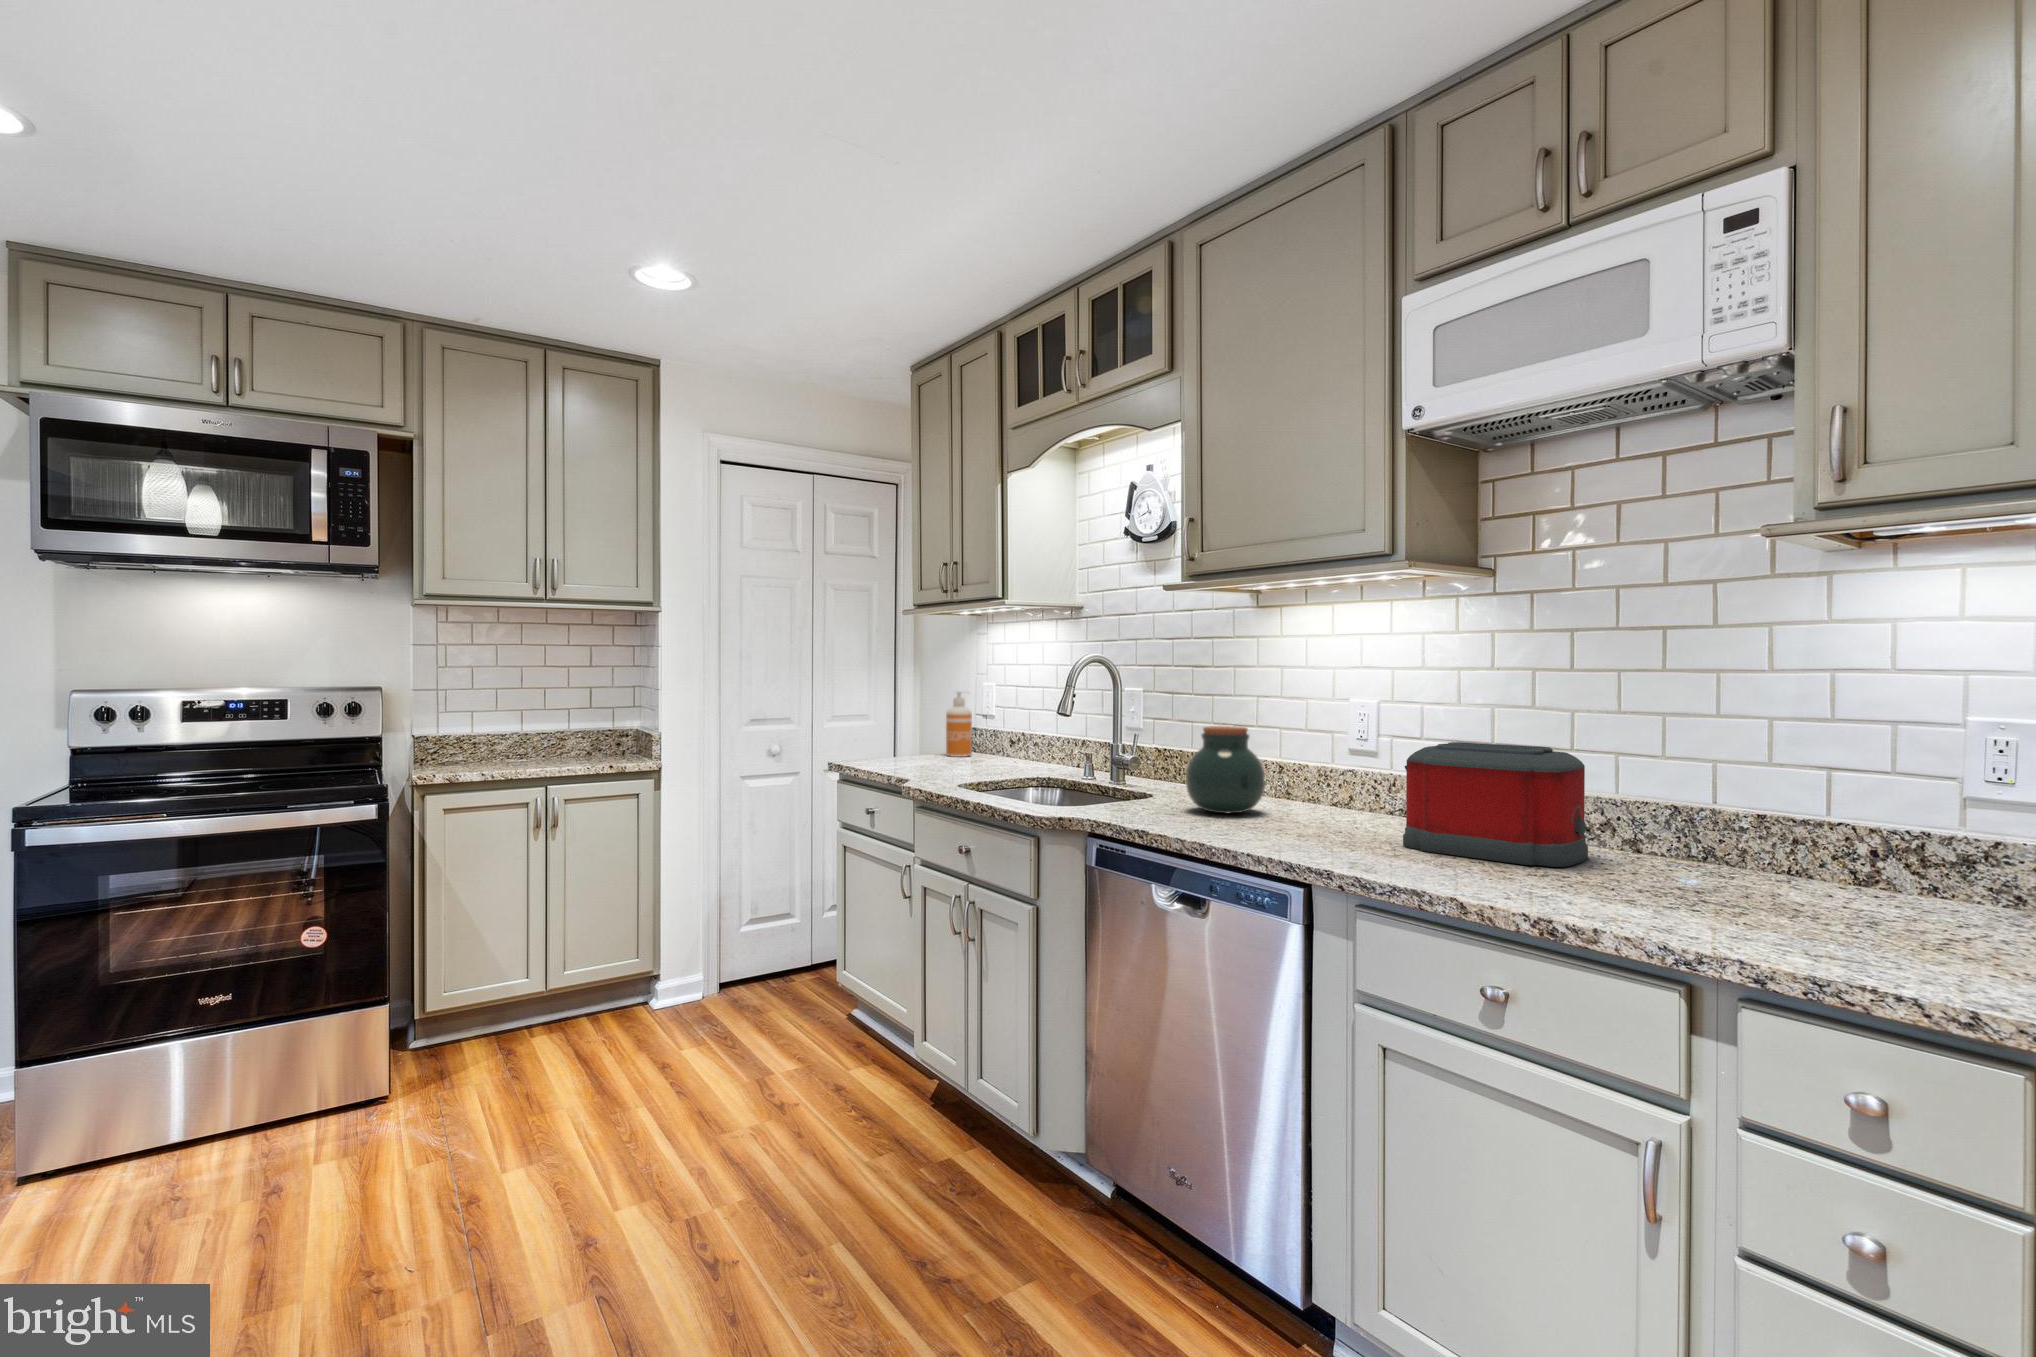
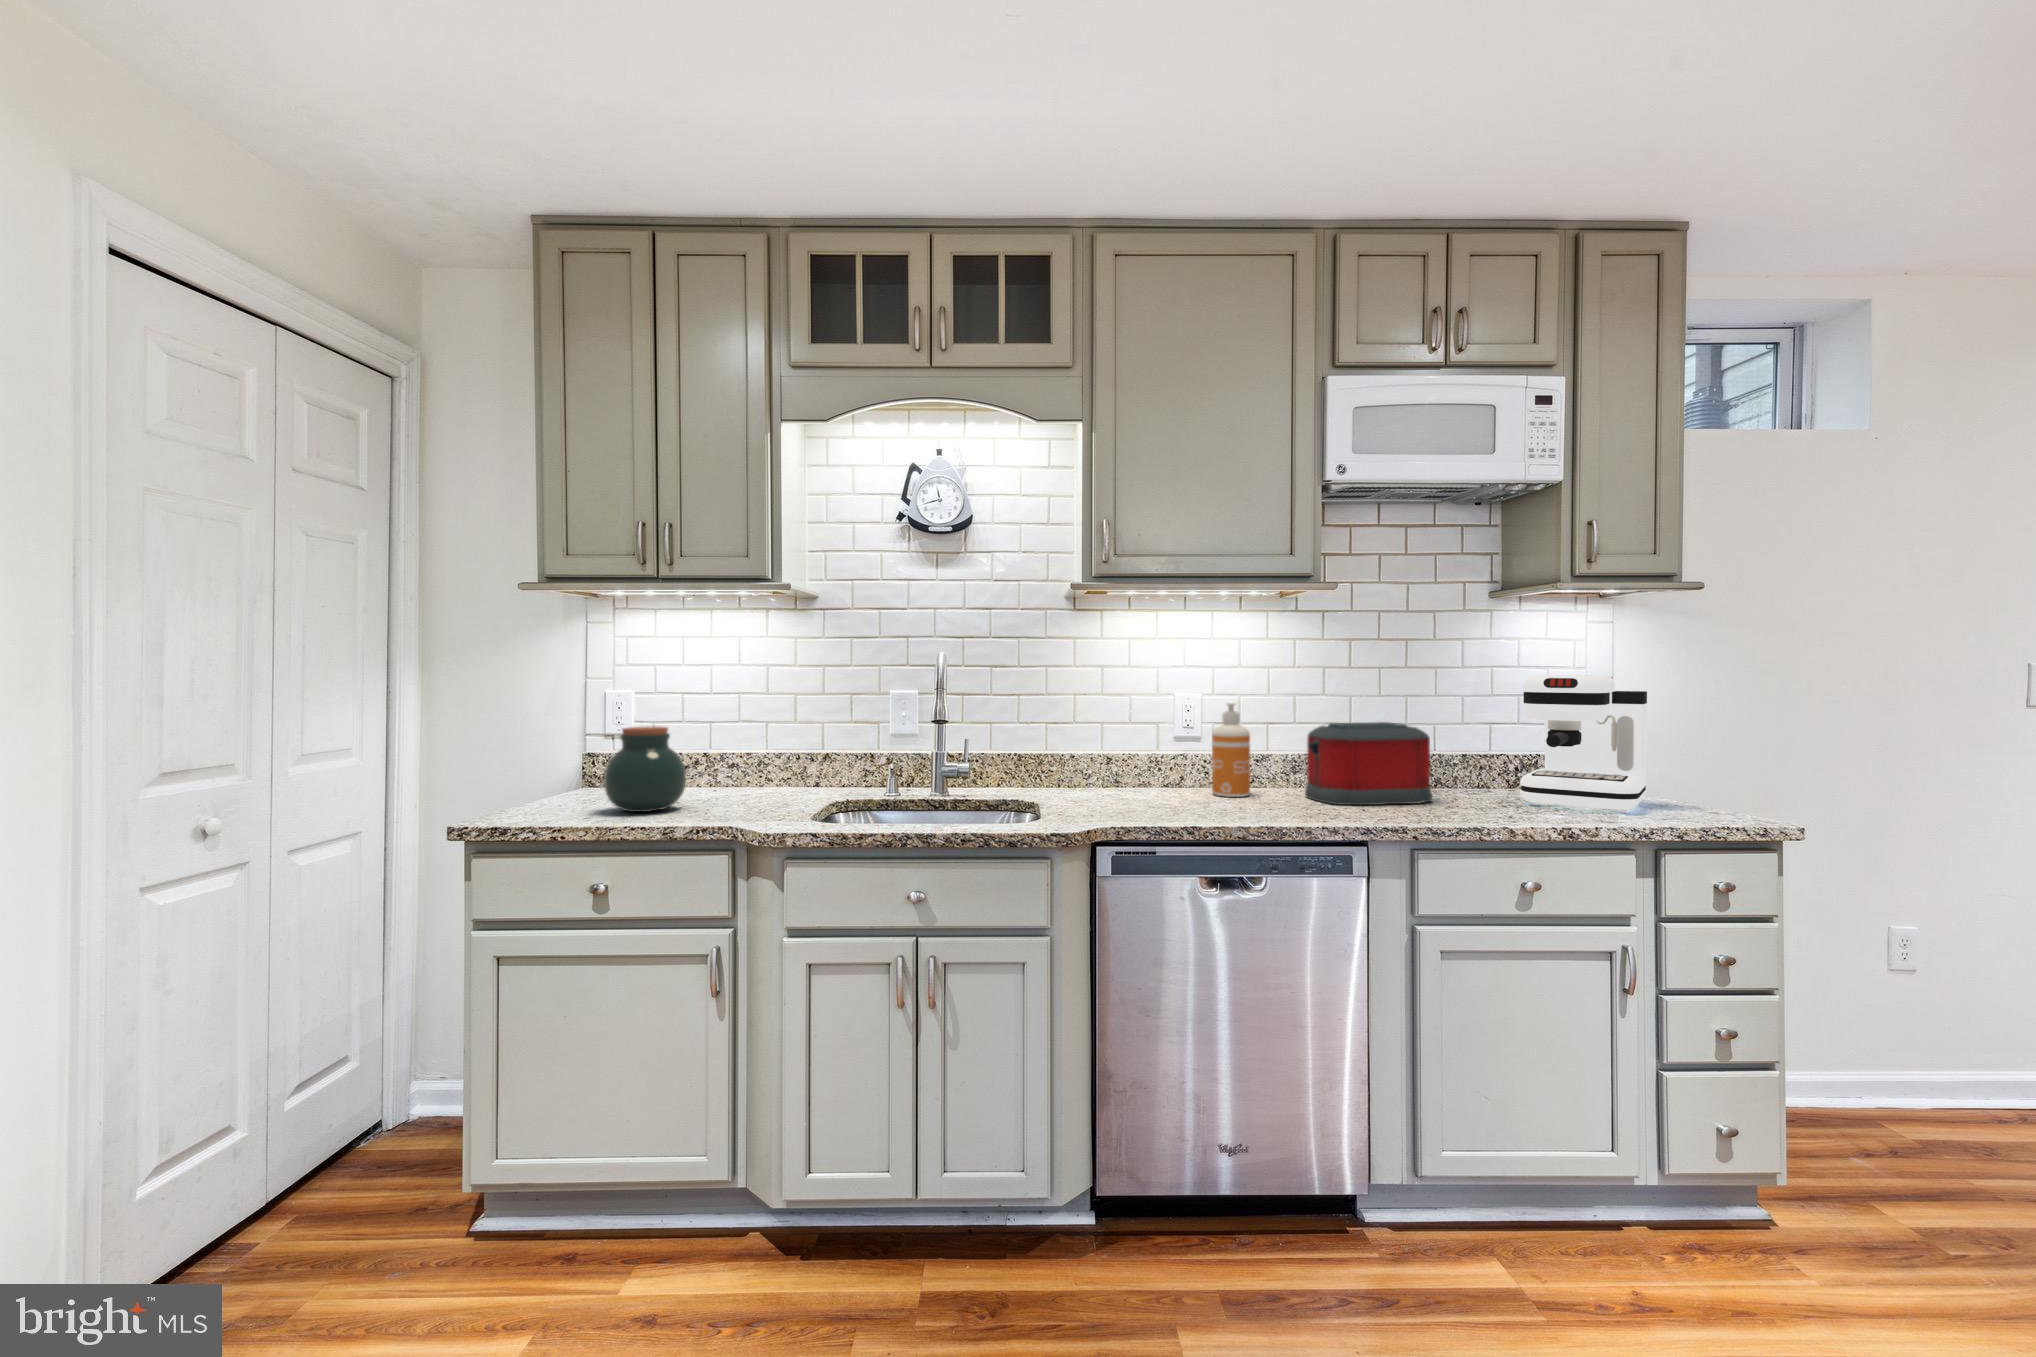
coffee maker: none [1648,682,1992,937] -> present [1520,675,1647,813]
soap dispenser: present [946,691,972,757] -> present [1212,703,1250,797]
jar: present [1186,726,1265,813] -> present [604,726,686,812]

